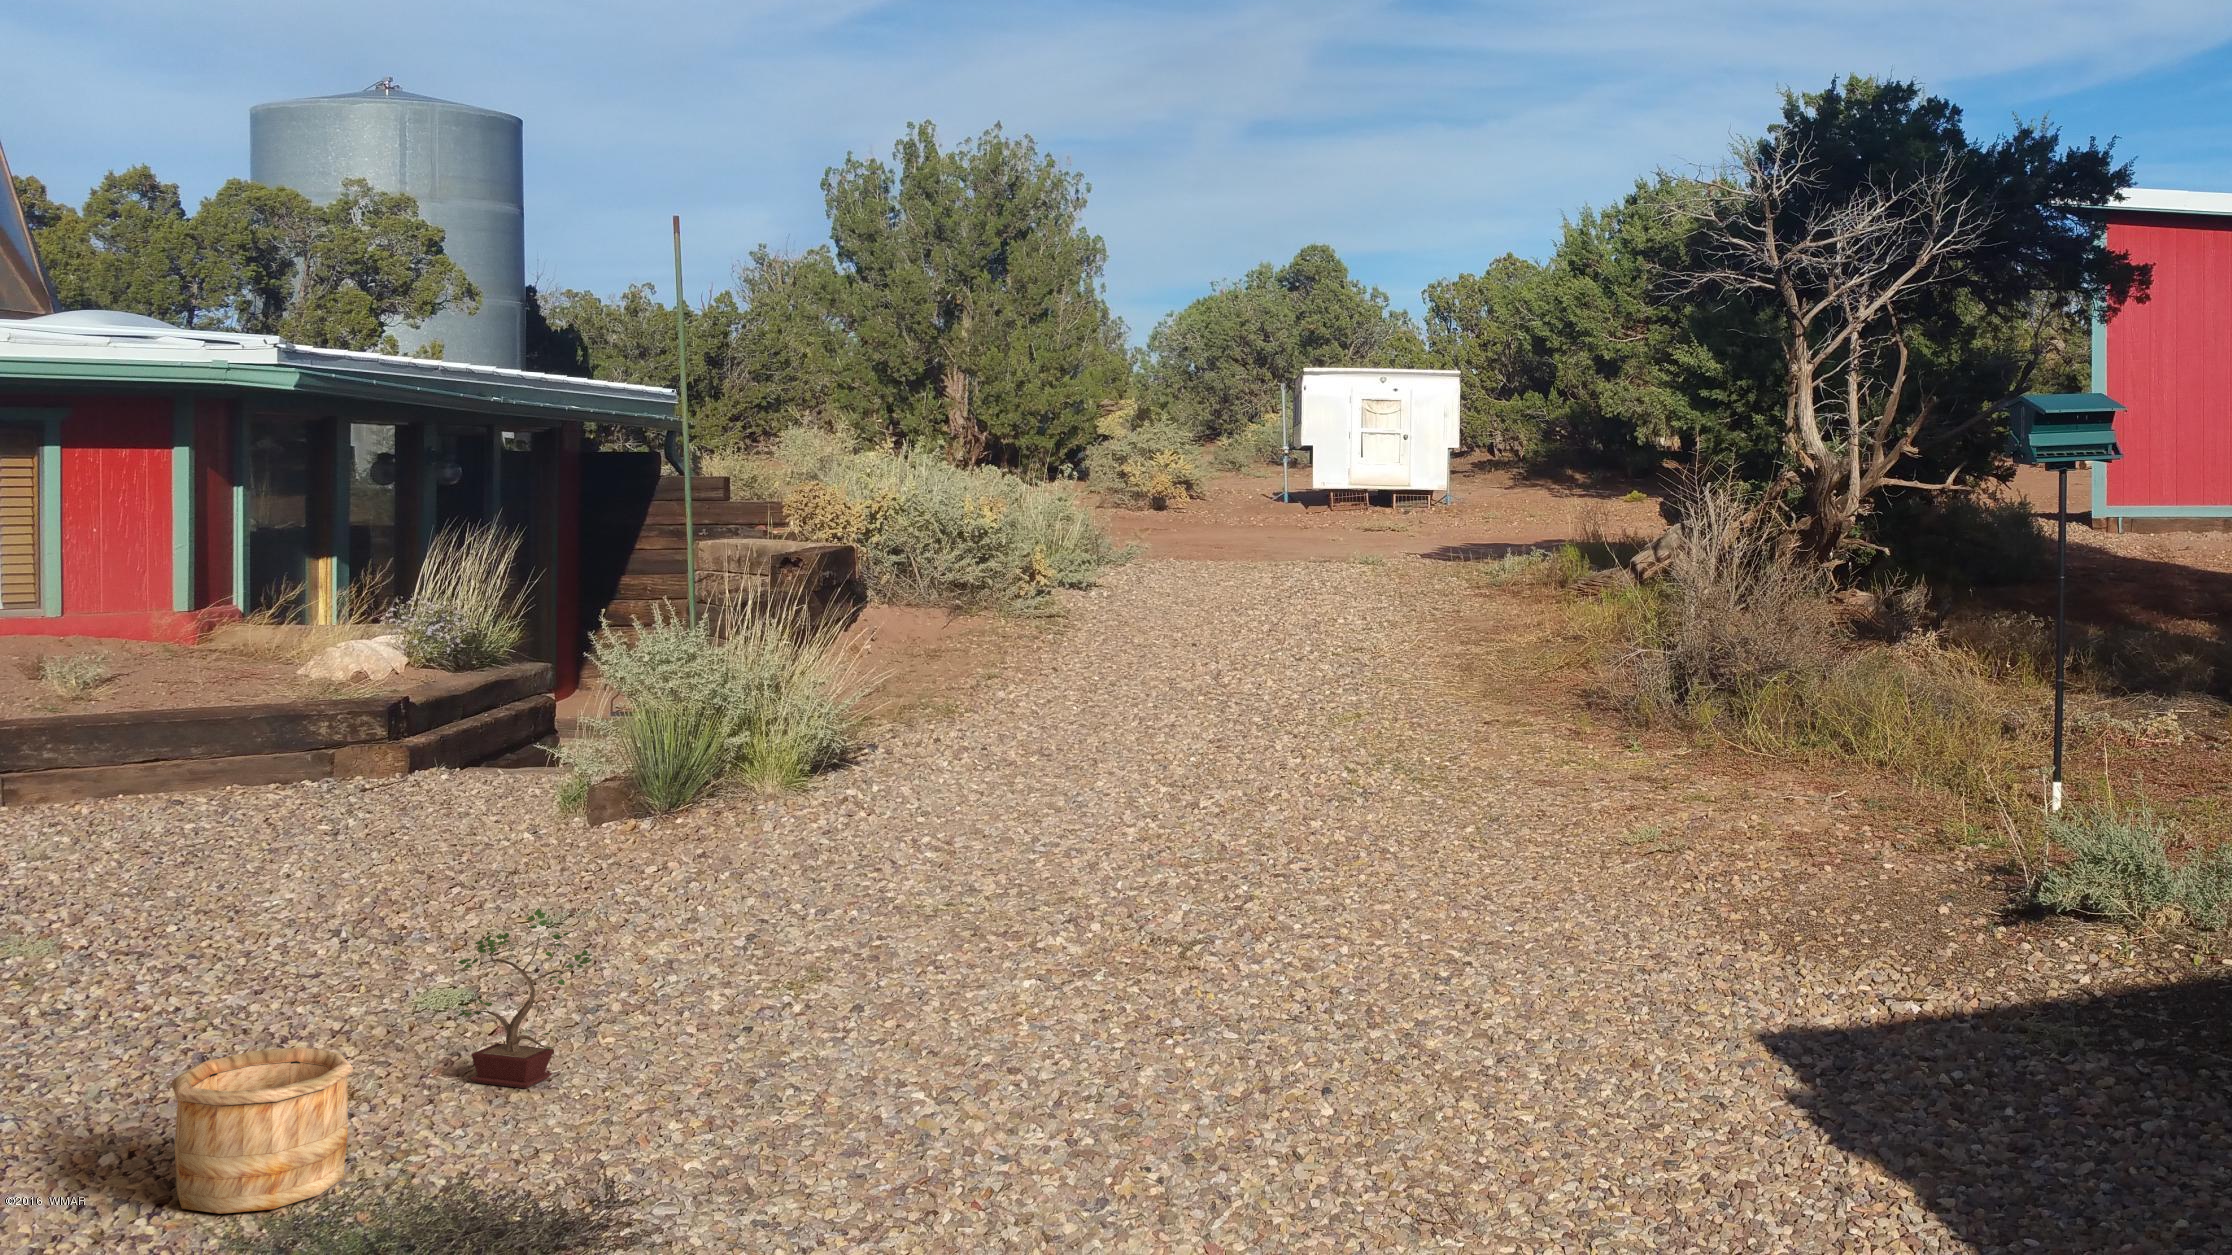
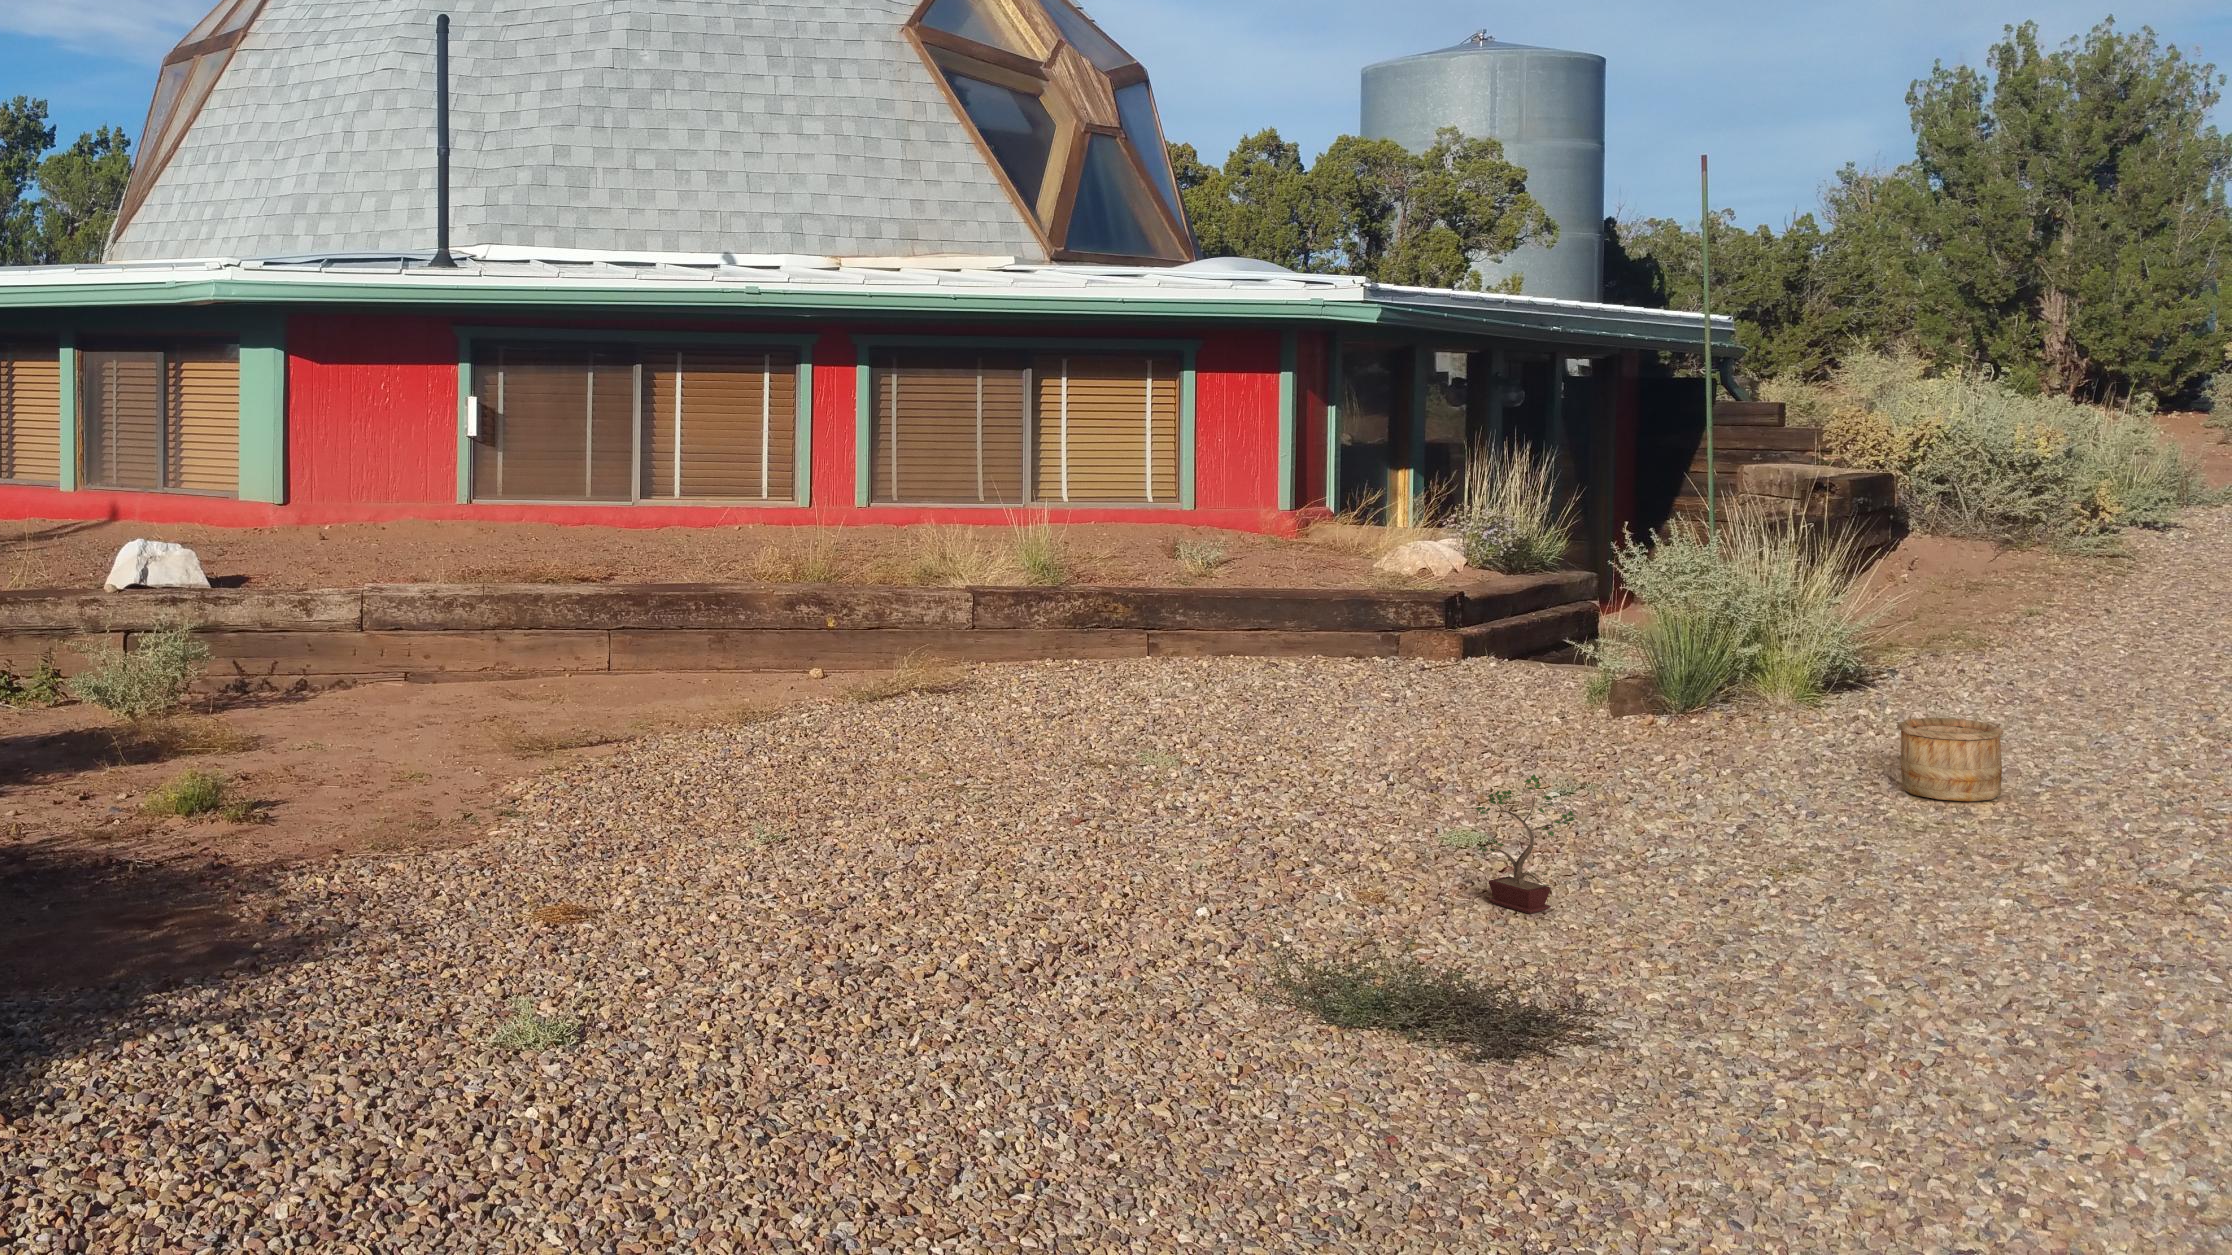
wooden bucket: present [171,1047,353,1214] -> present [1897,718,2004,801]

